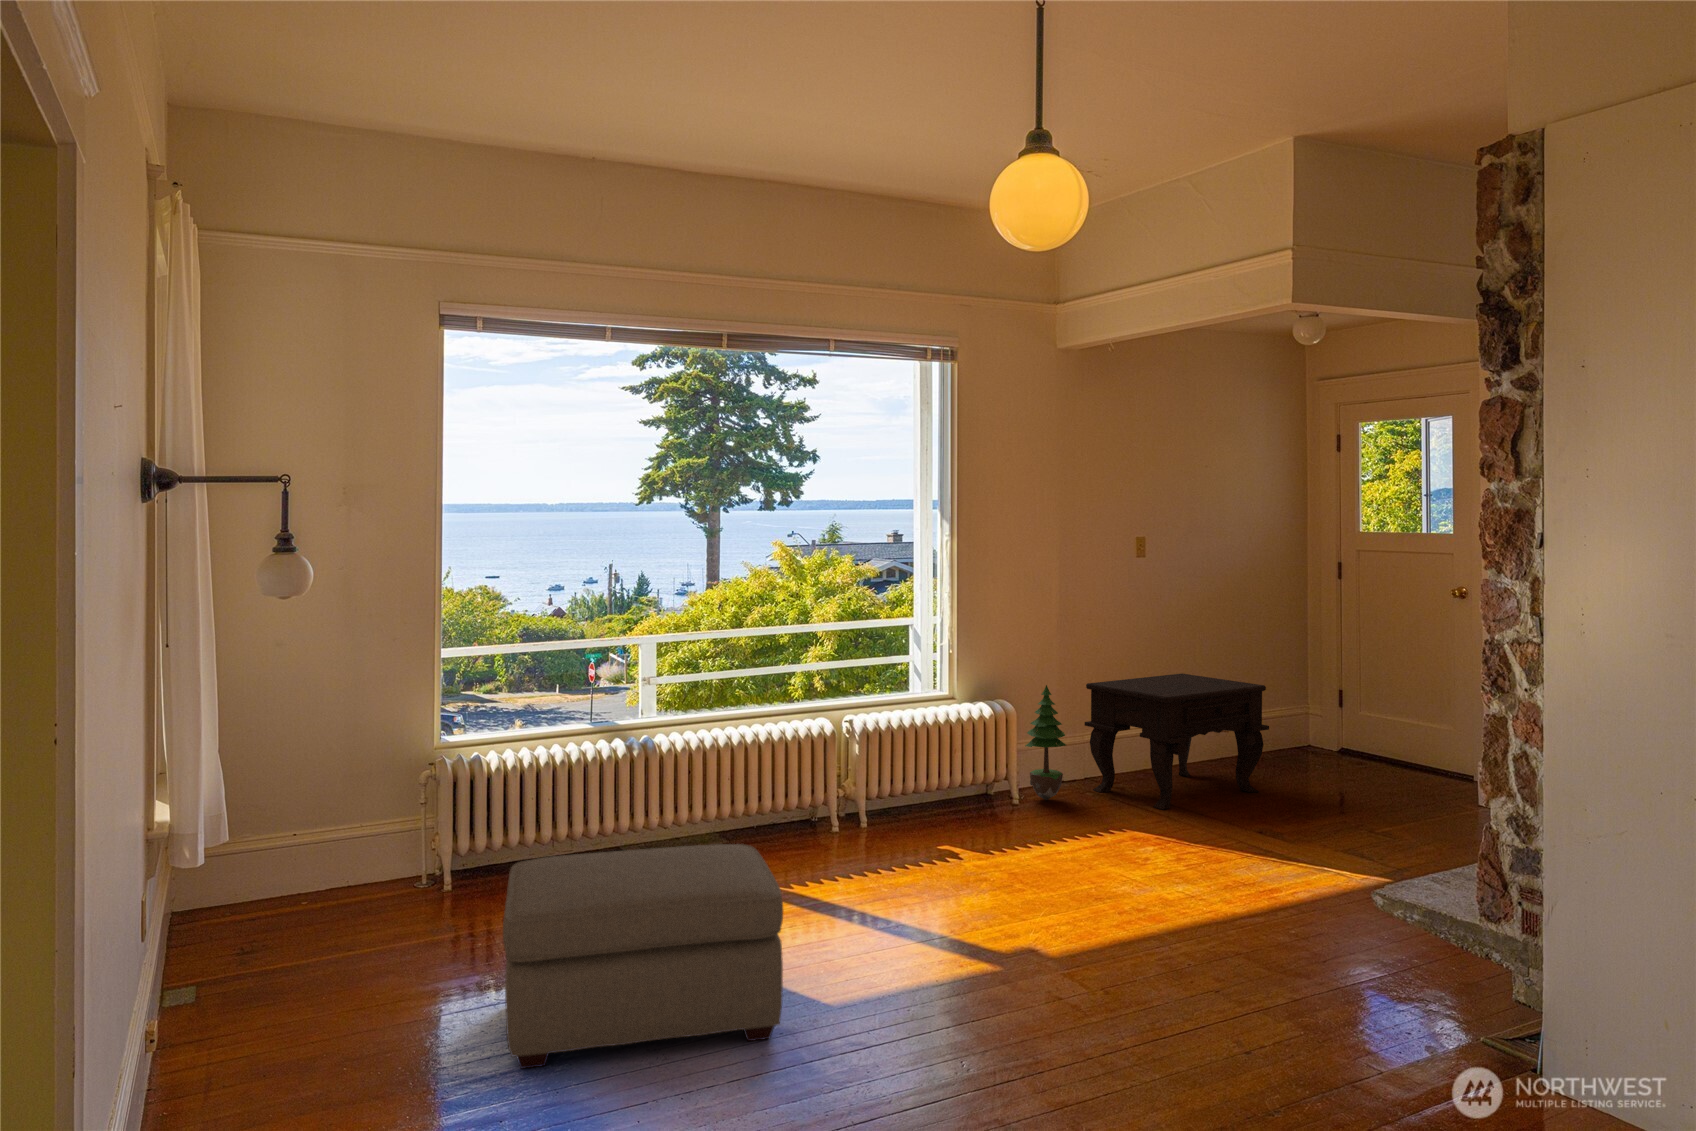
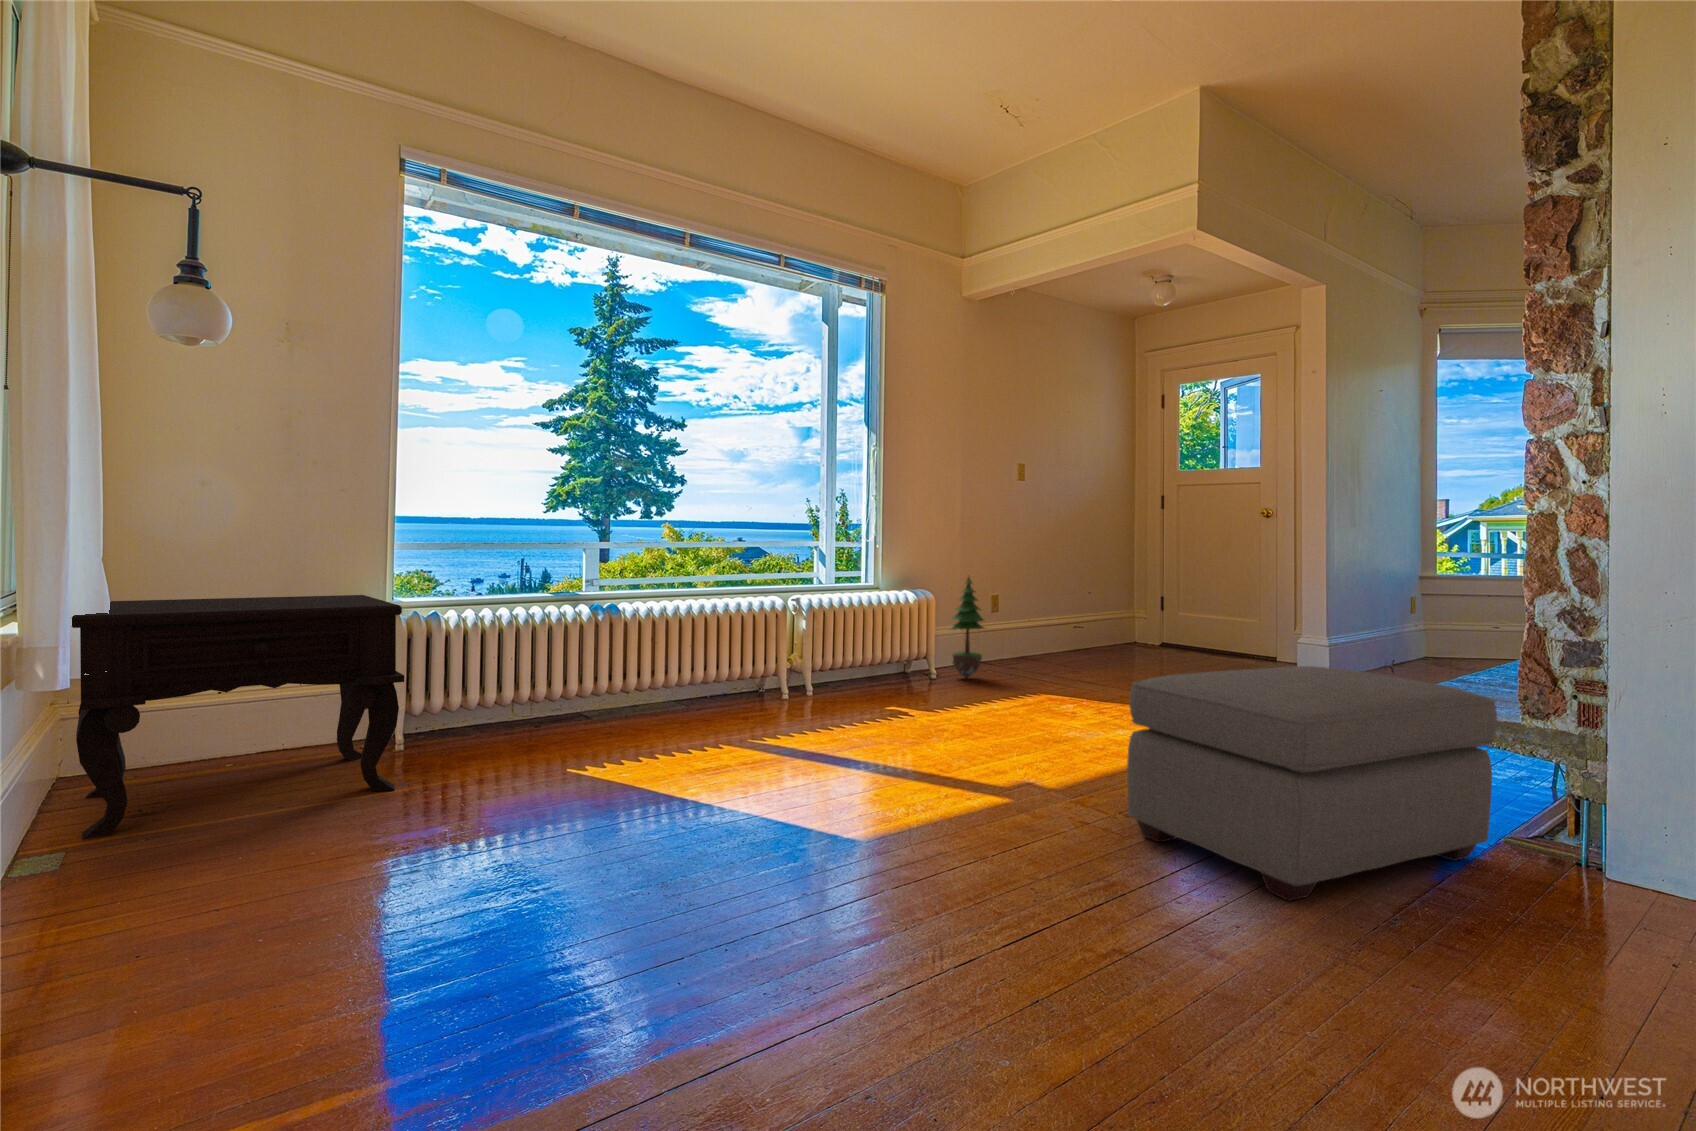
side table: present [1085,673,1269,809] -> present [72,595,404,840]
ottoman: present [503,844,783,1068] -> present [1127,666,1497,901]

